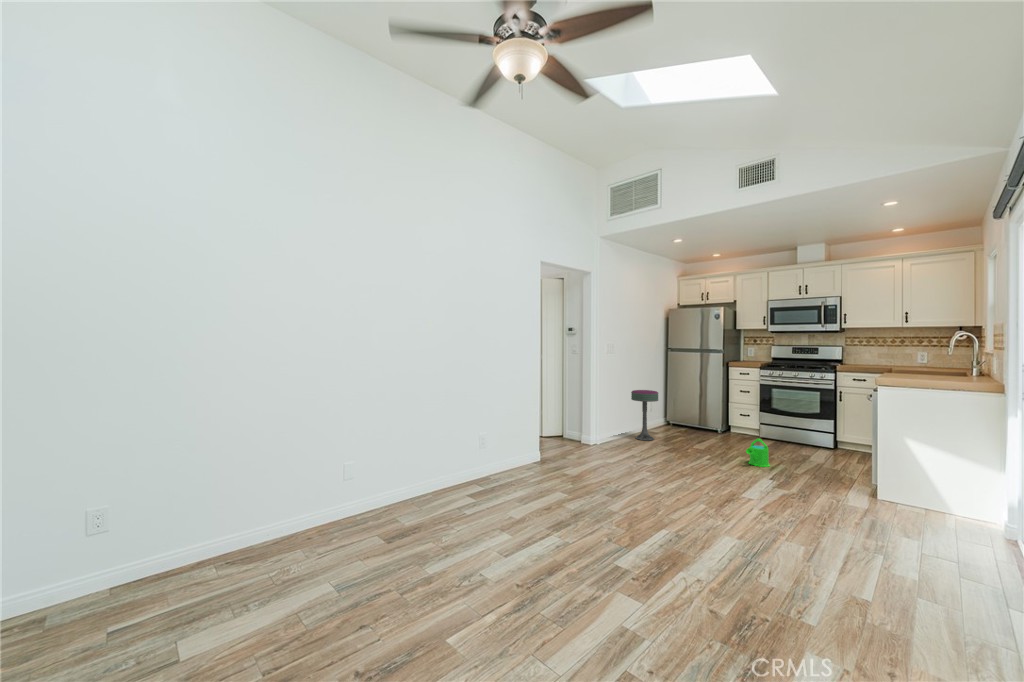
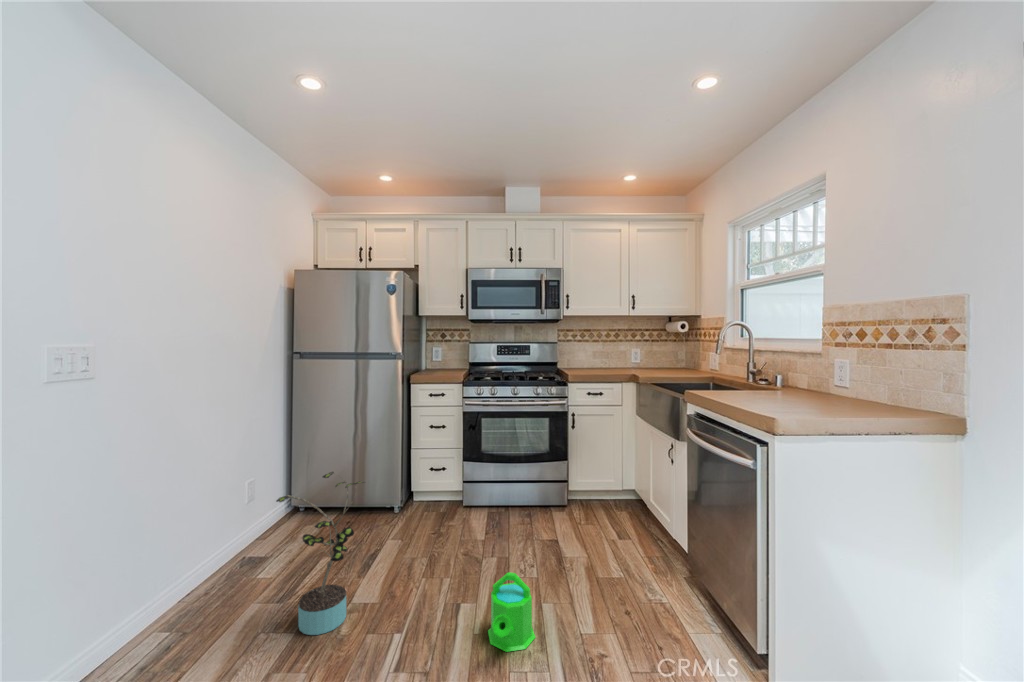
bar stool: present [631,390,658,441] -> none [172,465,259,619]
potted plant: none [666,394,699,450] -> present [276,472,362,635]

